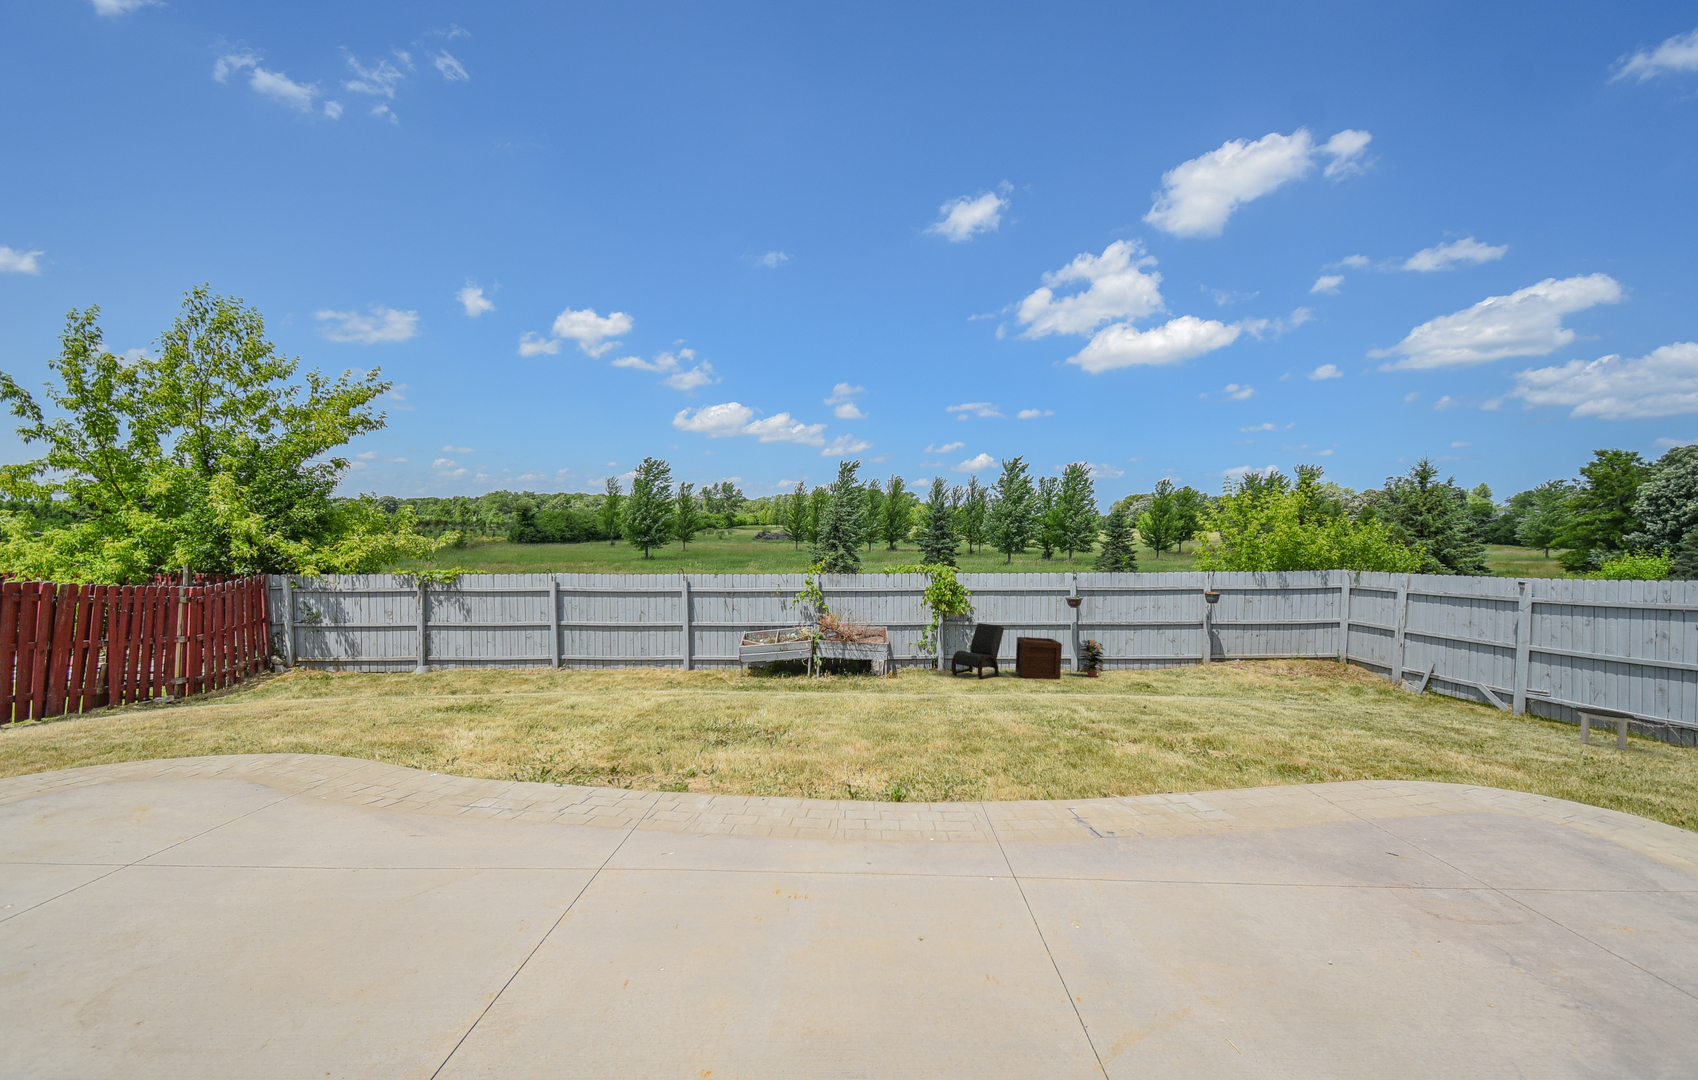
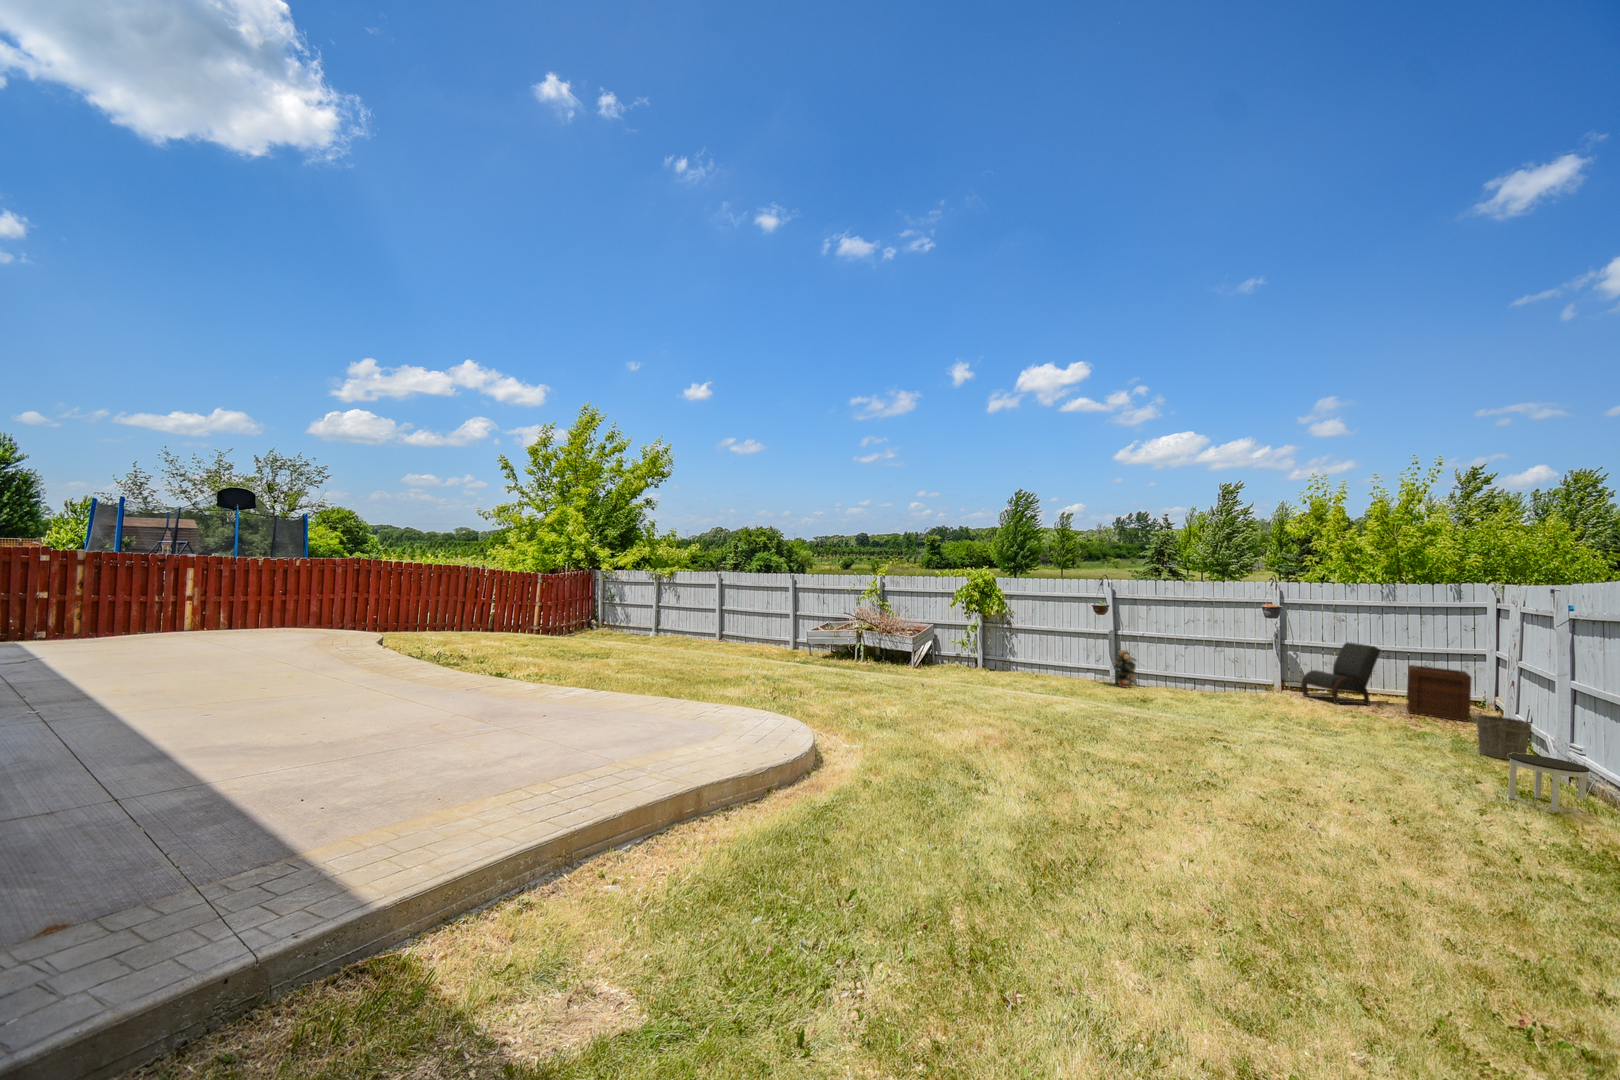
lounge chair: present [951,623,1004,679] -> present [1301,642,1380,706]
wooden crate: present [1015,637,1062,679] -> present [1407,665,1472,722]
bucket: none [1434,673,1478,708] -> present [1475,715,1531,760]

